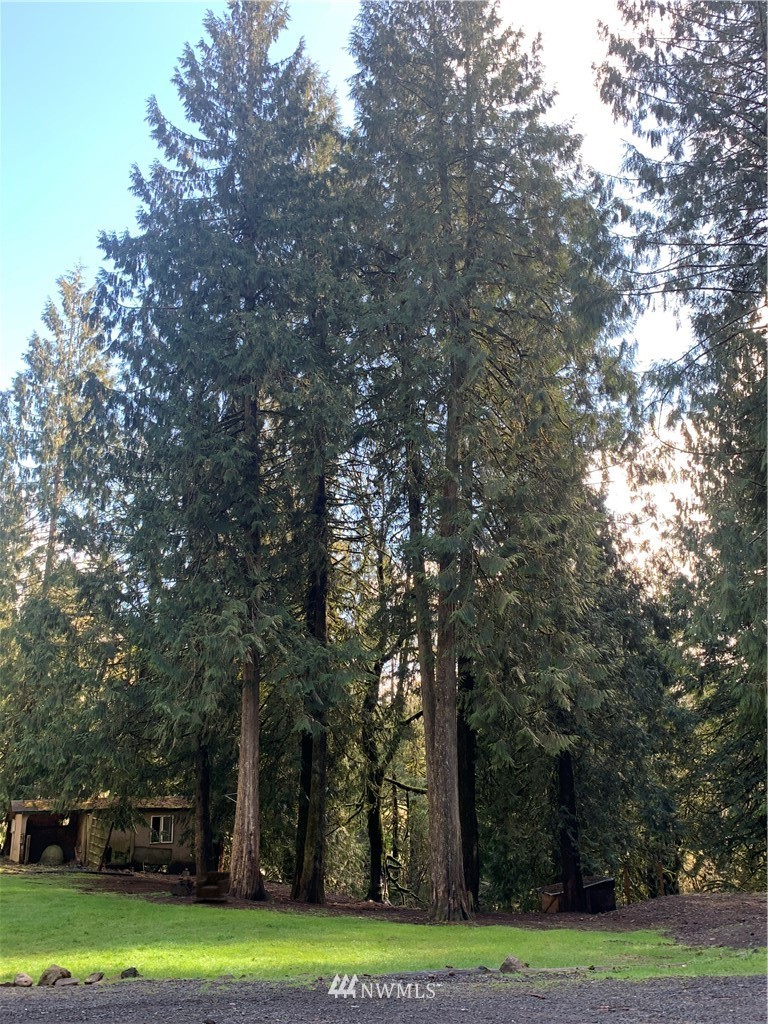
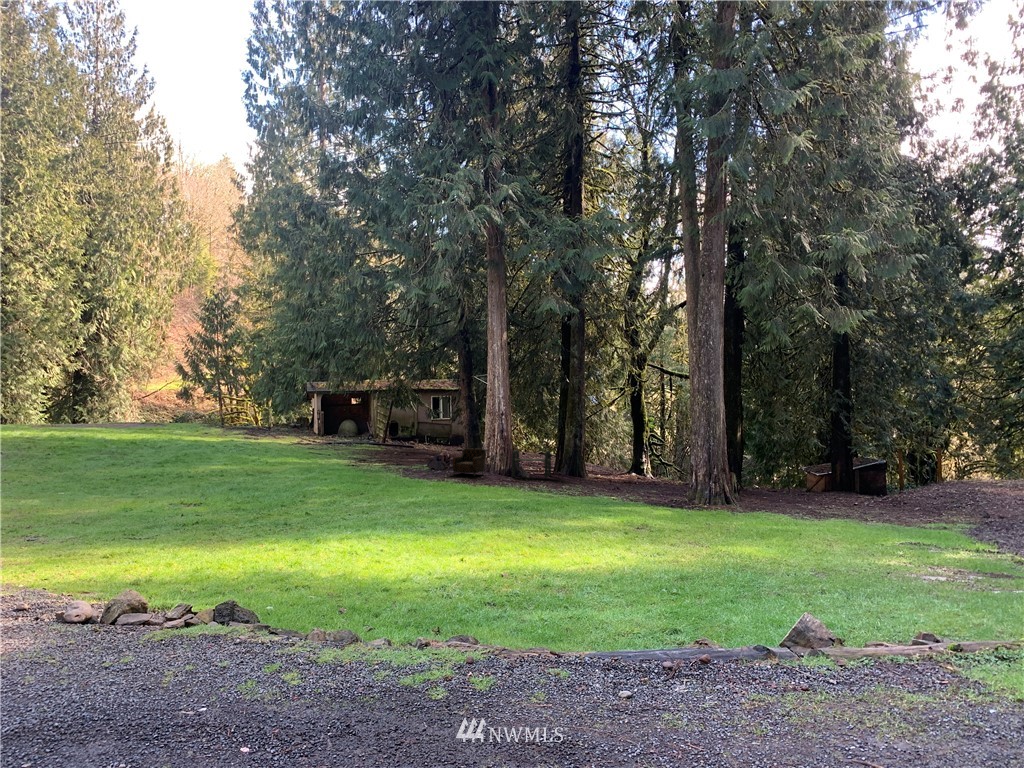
bench: none [257,872,296,902] -> present [512,450,551,478]

